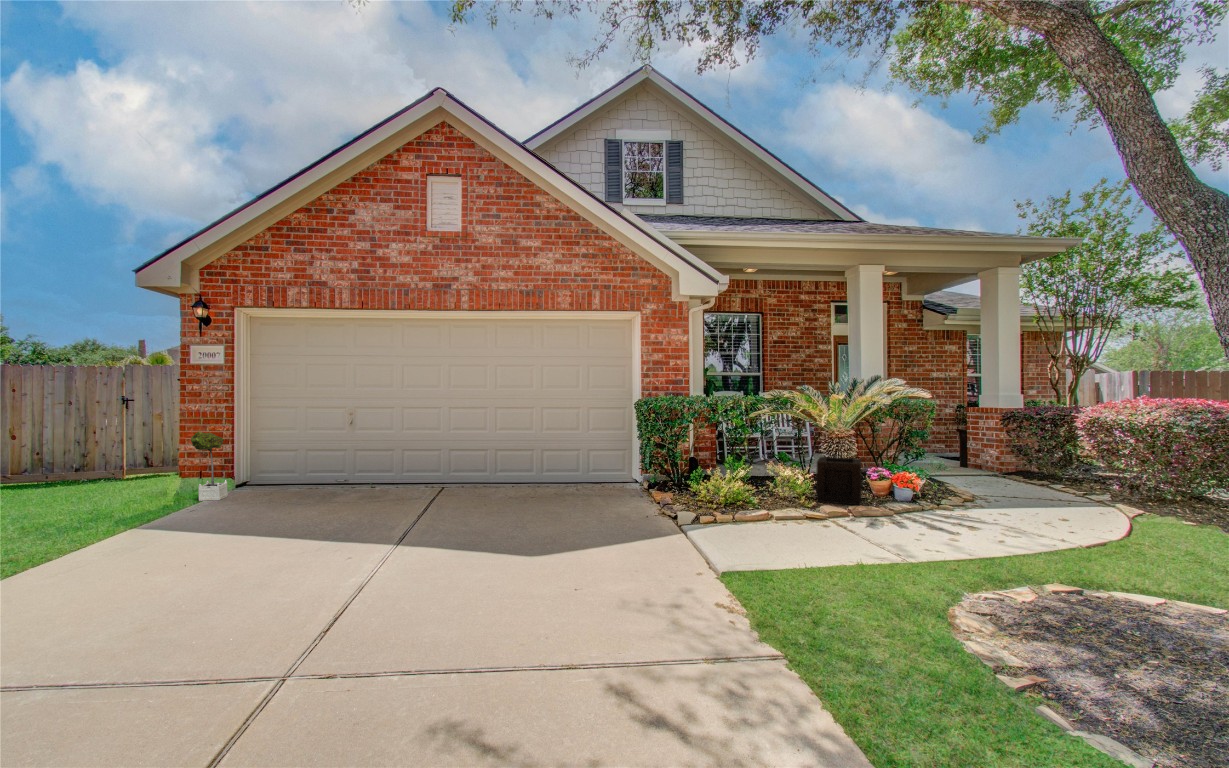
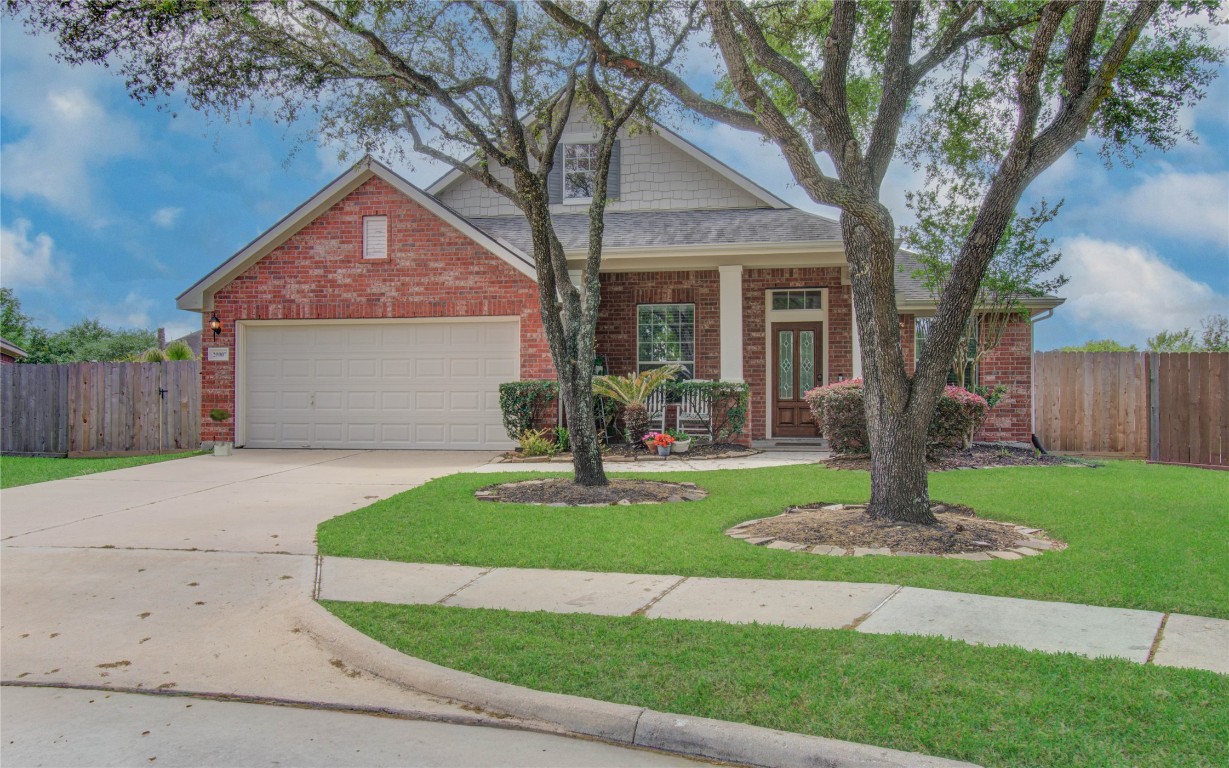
wooden crate: present [816,457,862,505] -> none [631,430,675,464]

